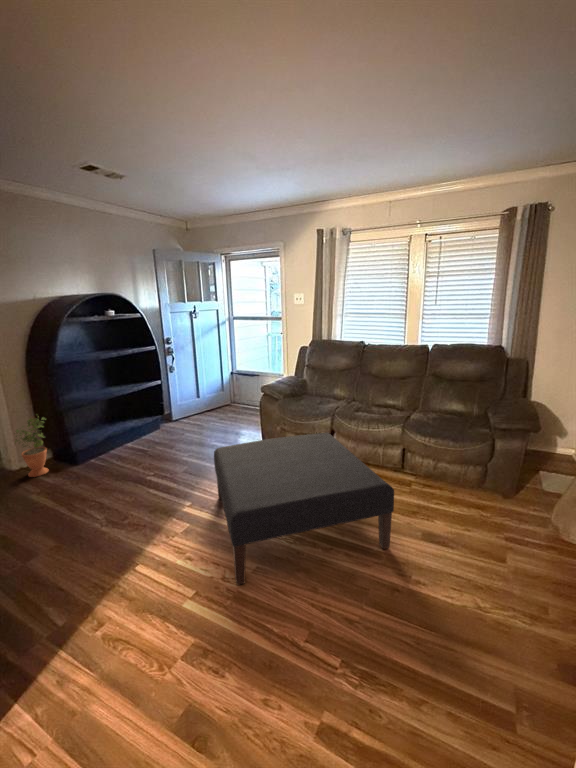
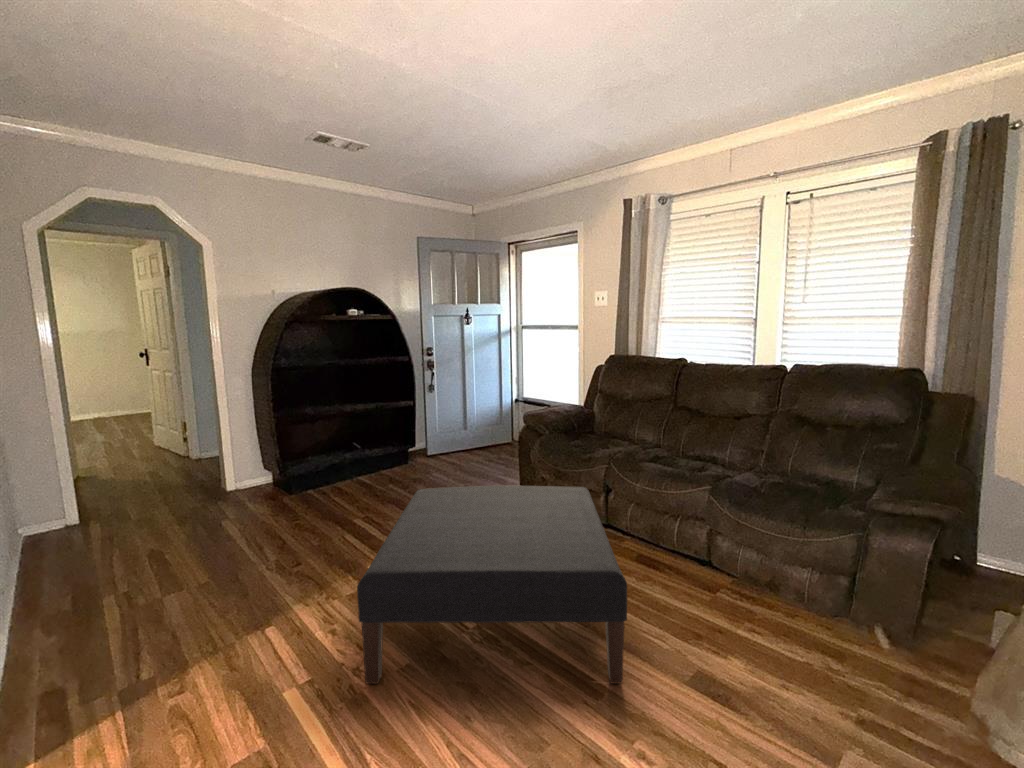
potted plant: present [15,418,48,477] -> none [224,429,262,504]

